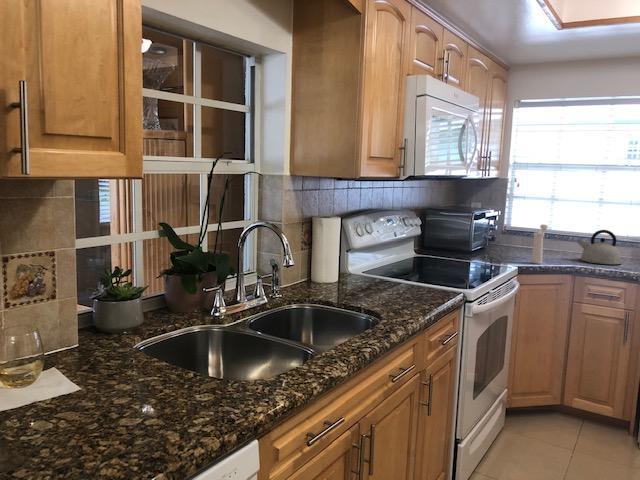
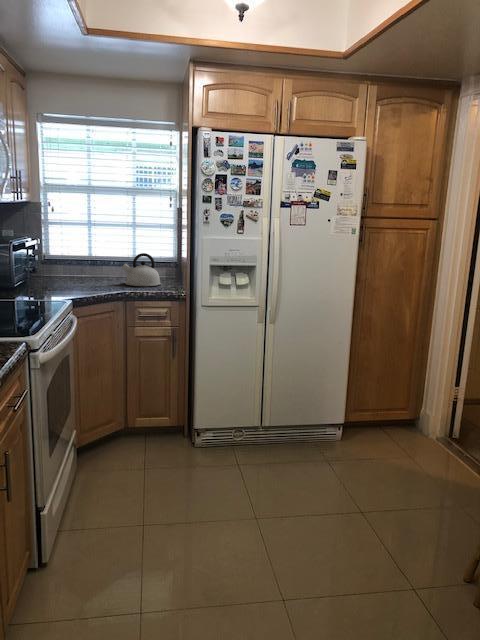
pepper mill: present [531,225,548,264] -> none [81,252,94,293]

